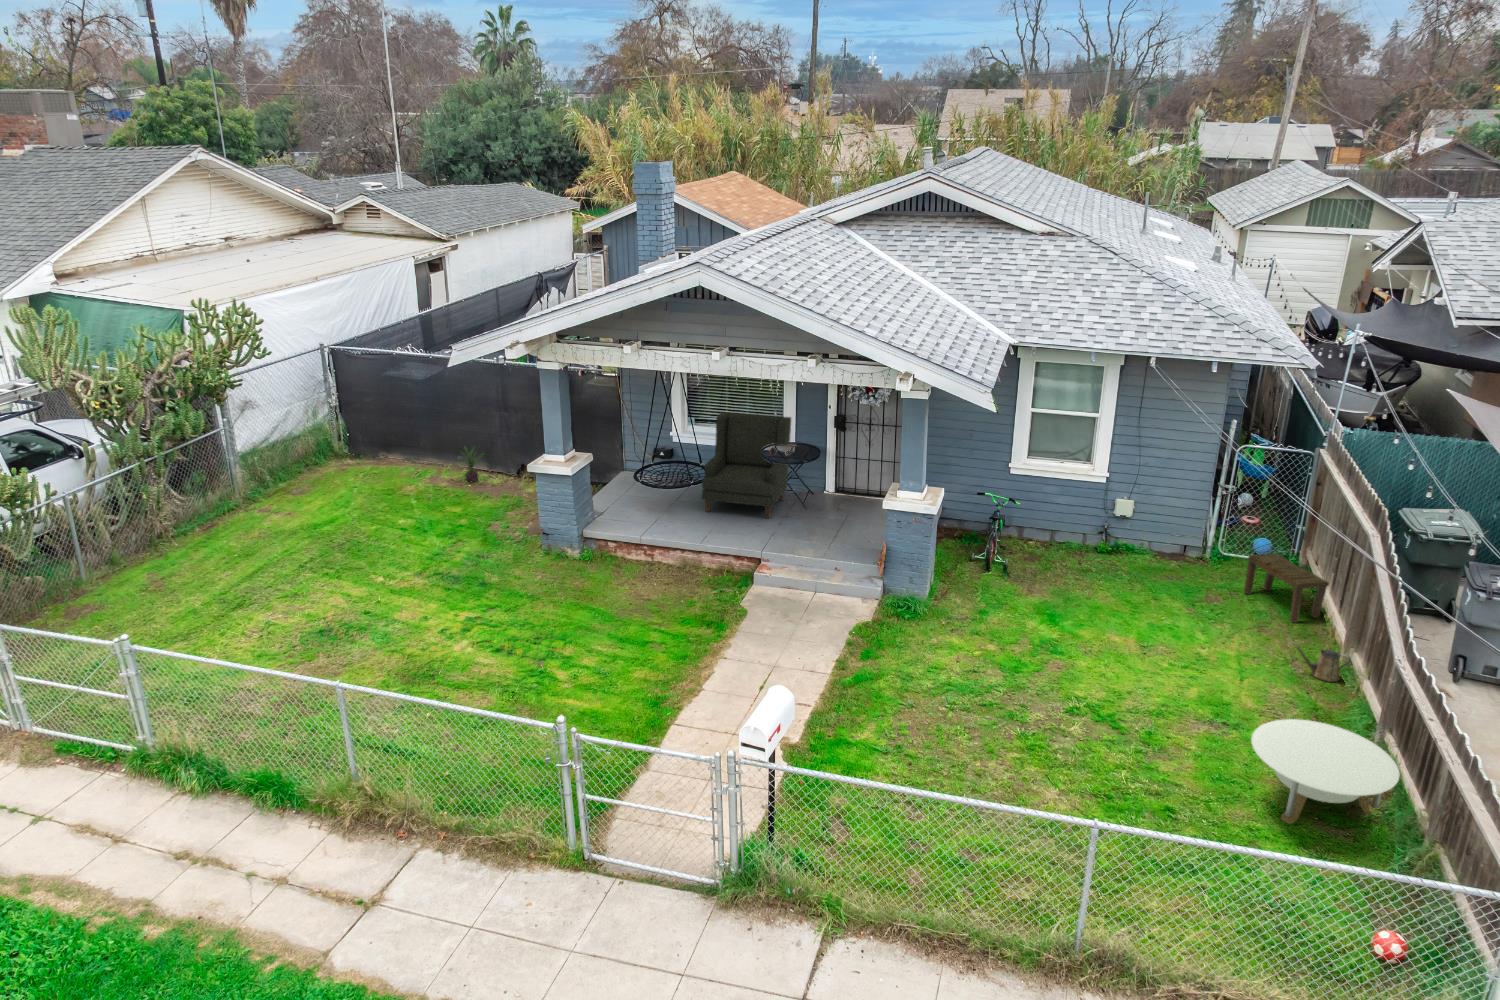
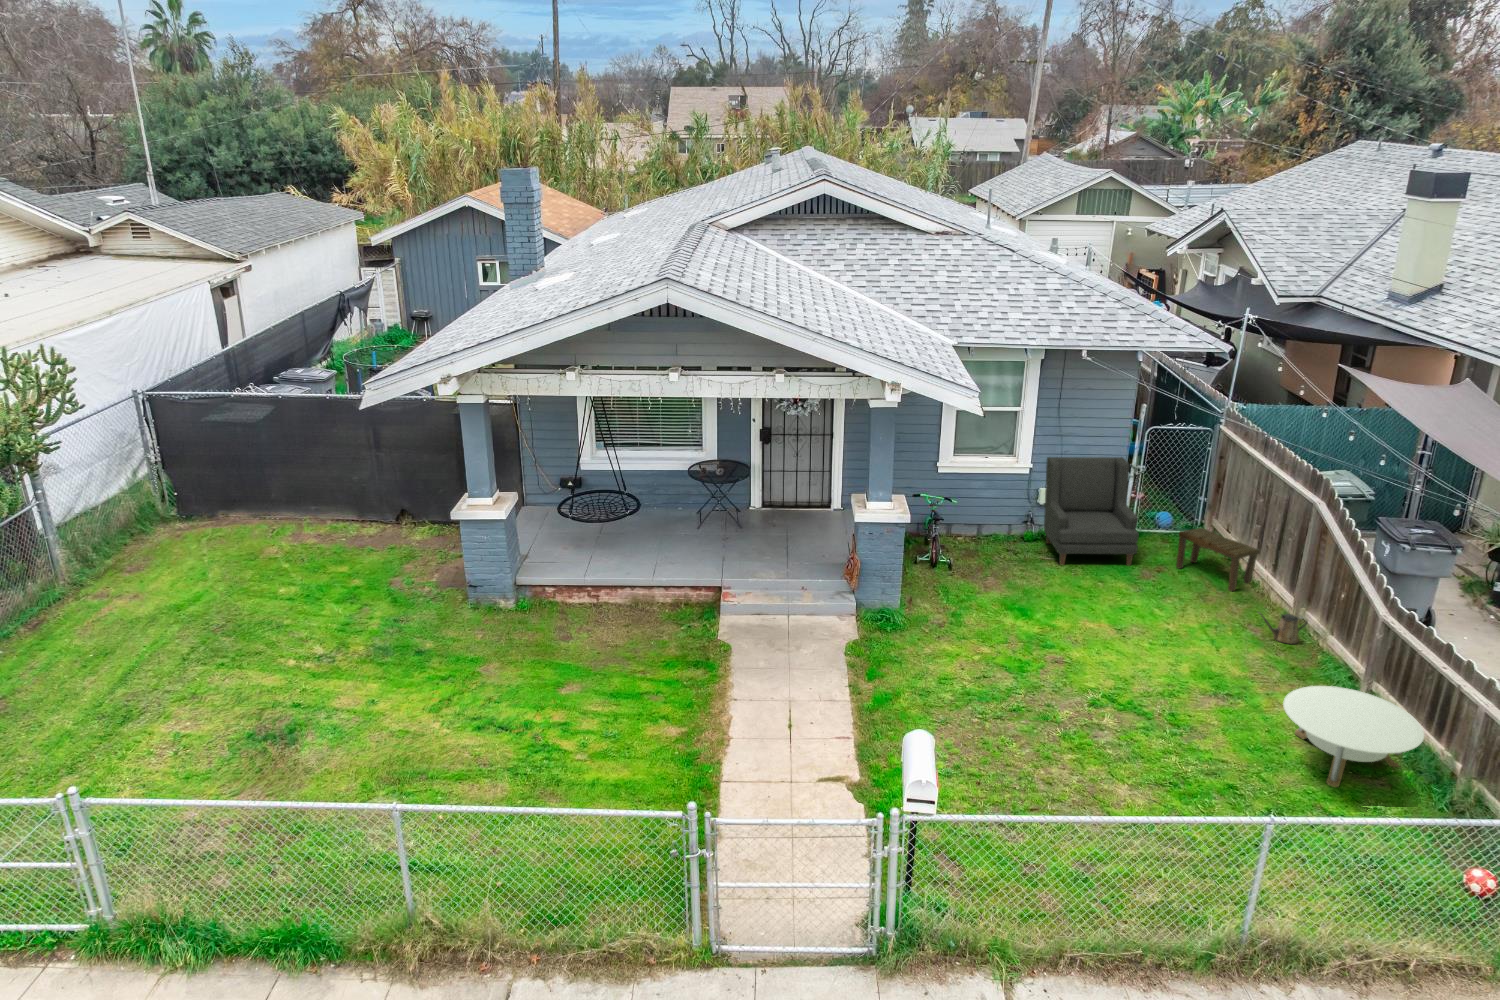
chair: present [702,412,791,518] -> present [1044,457,1139,566]
decorative plant: present [461,447,478,482] -> none [324,493,370,535]

